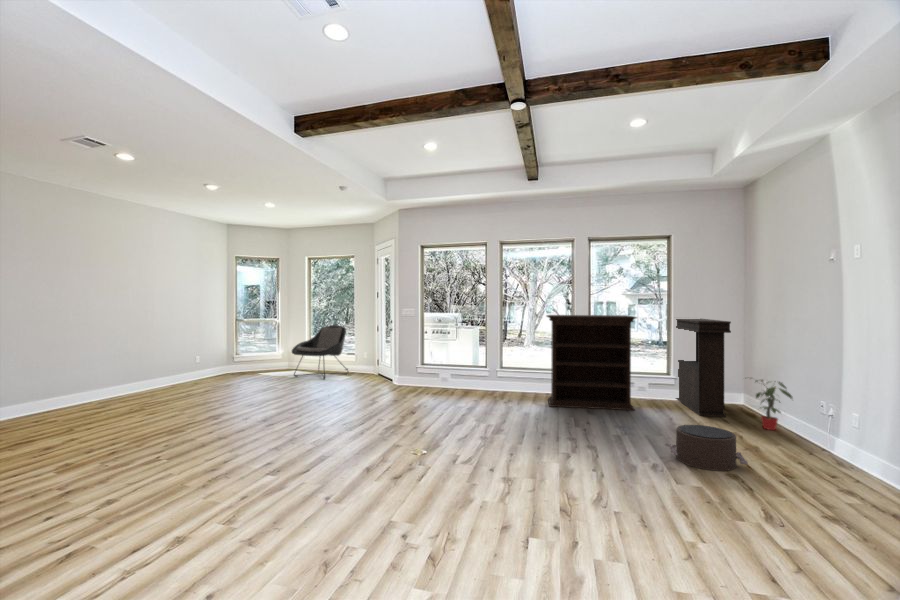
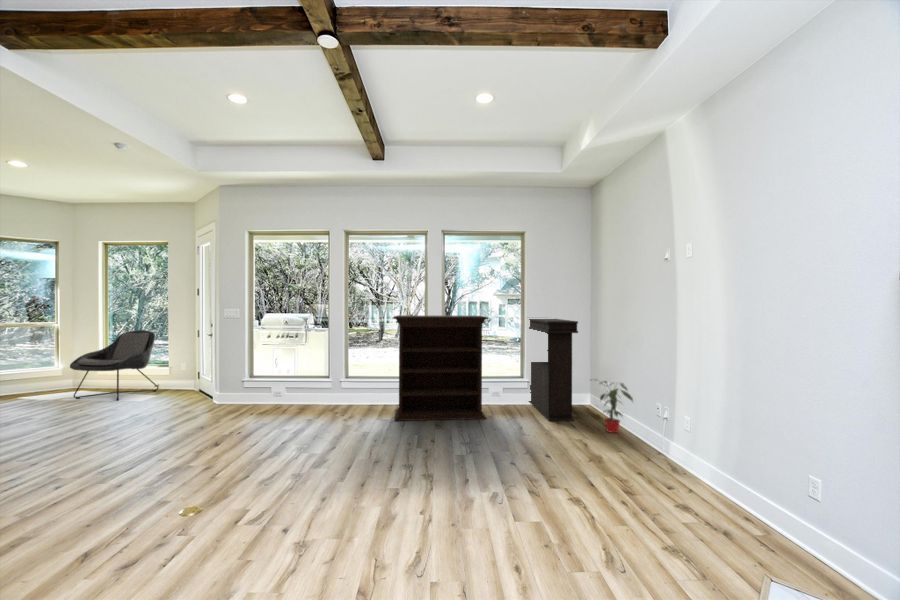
pouf: present [670,425,748,471] -> none [512,439,591,494]

